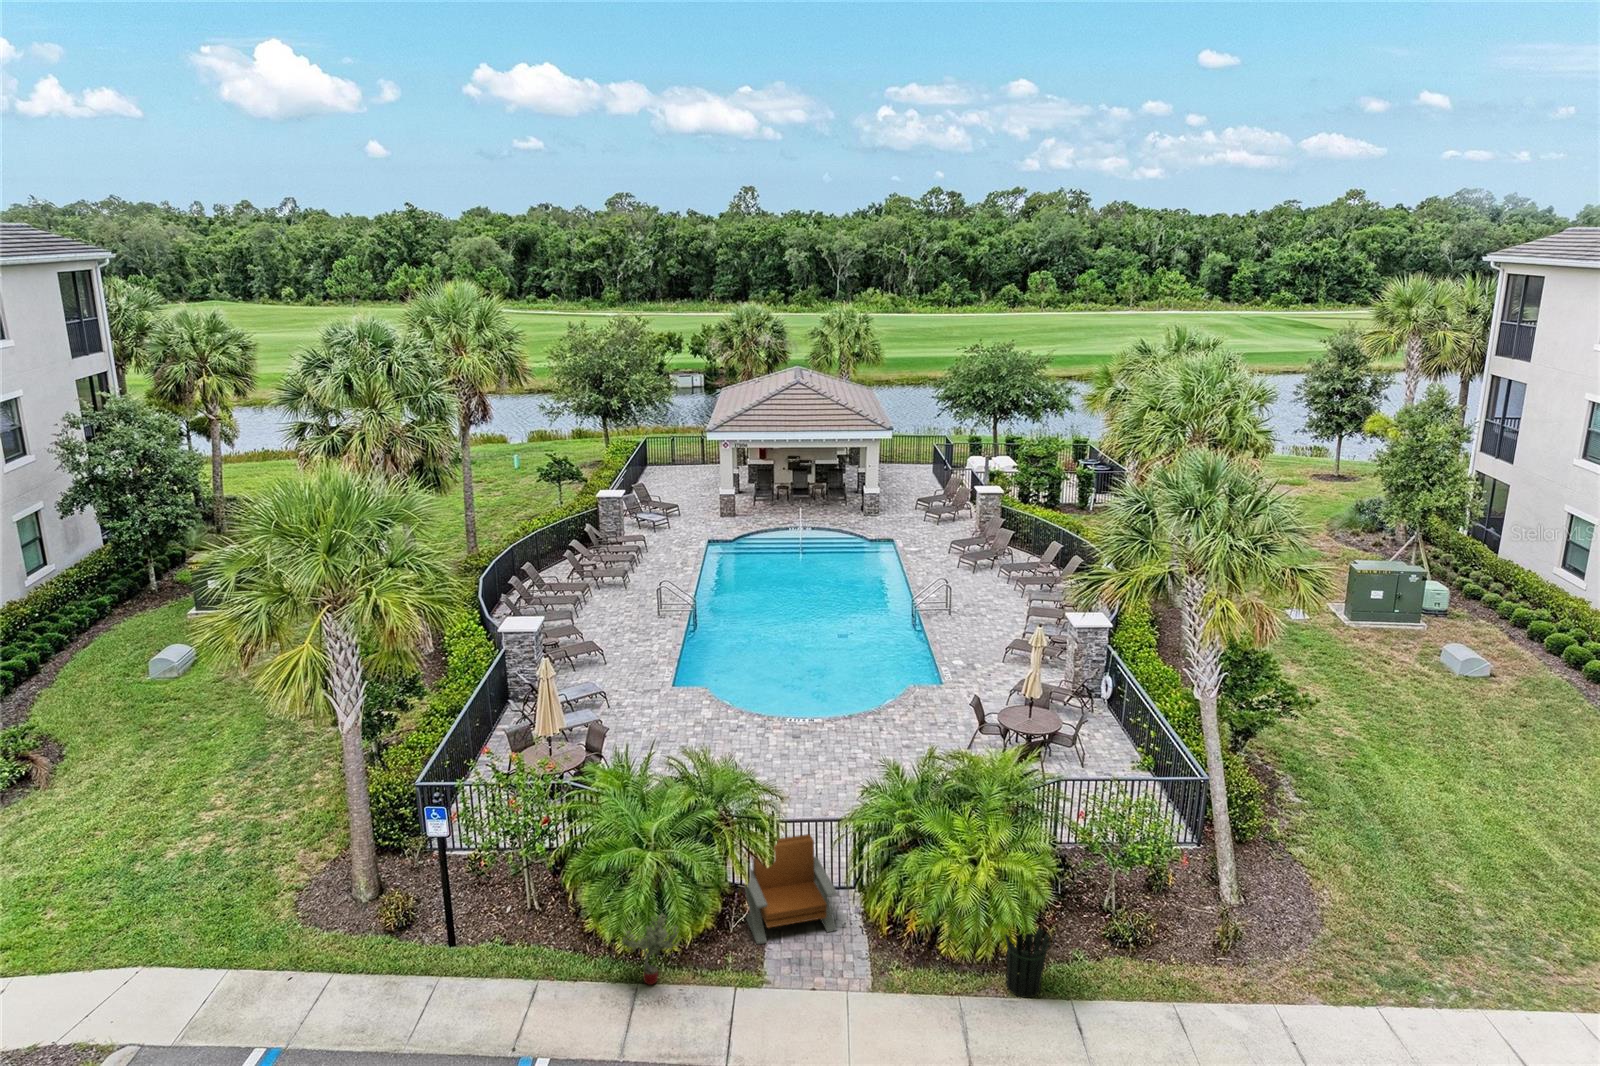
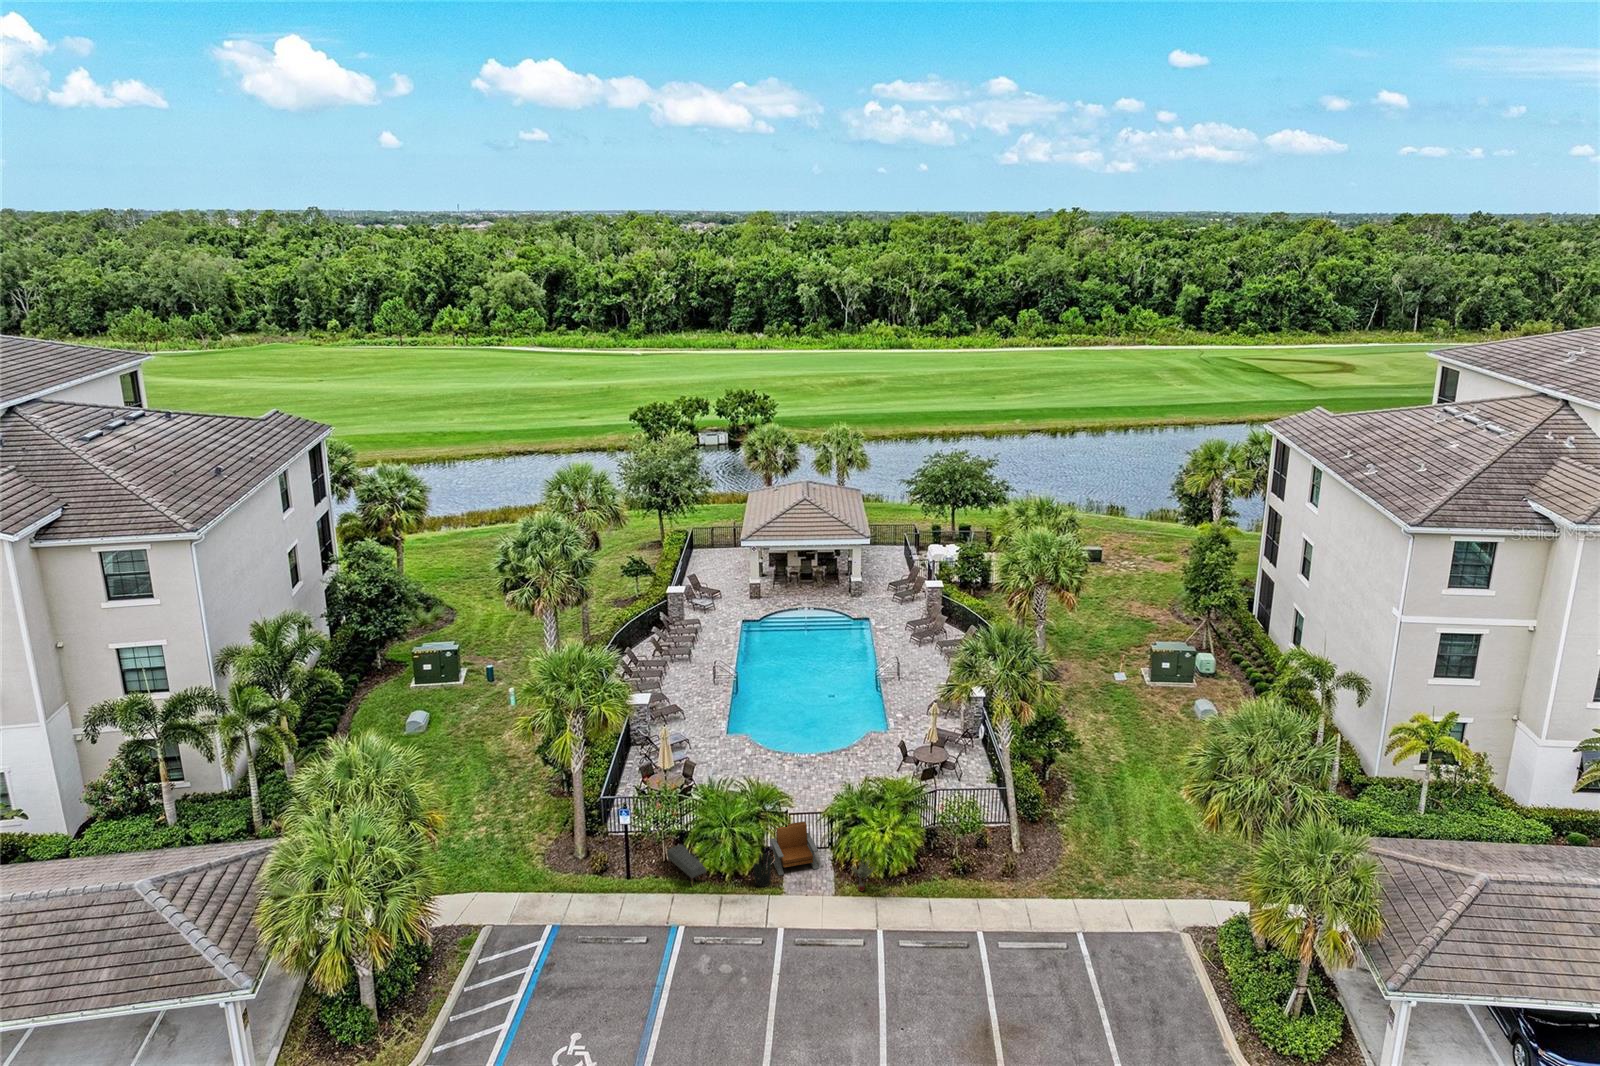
bench: none [530,876,606,968] -> present [667,845,706,886]
potted tree: present [622,913,679,985] -> present [852,860,875,892]
waste bin: present [1004,928,1051,998] -> present [754,854,772,887]

